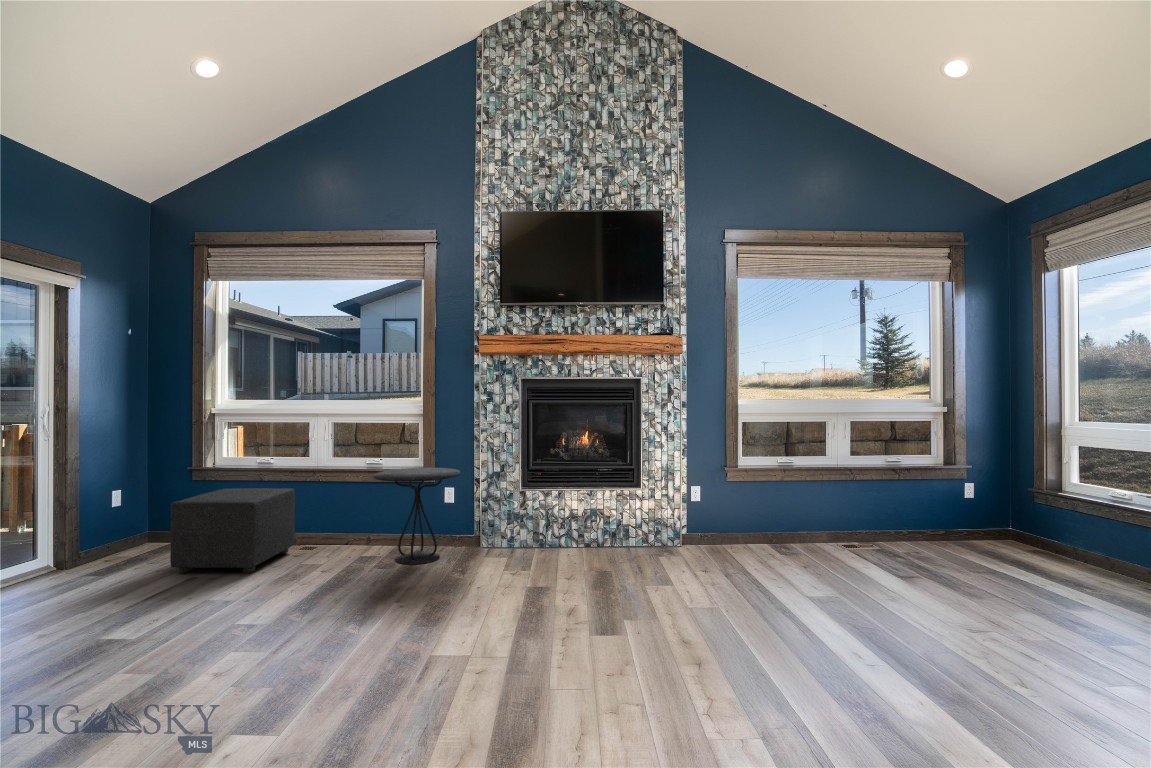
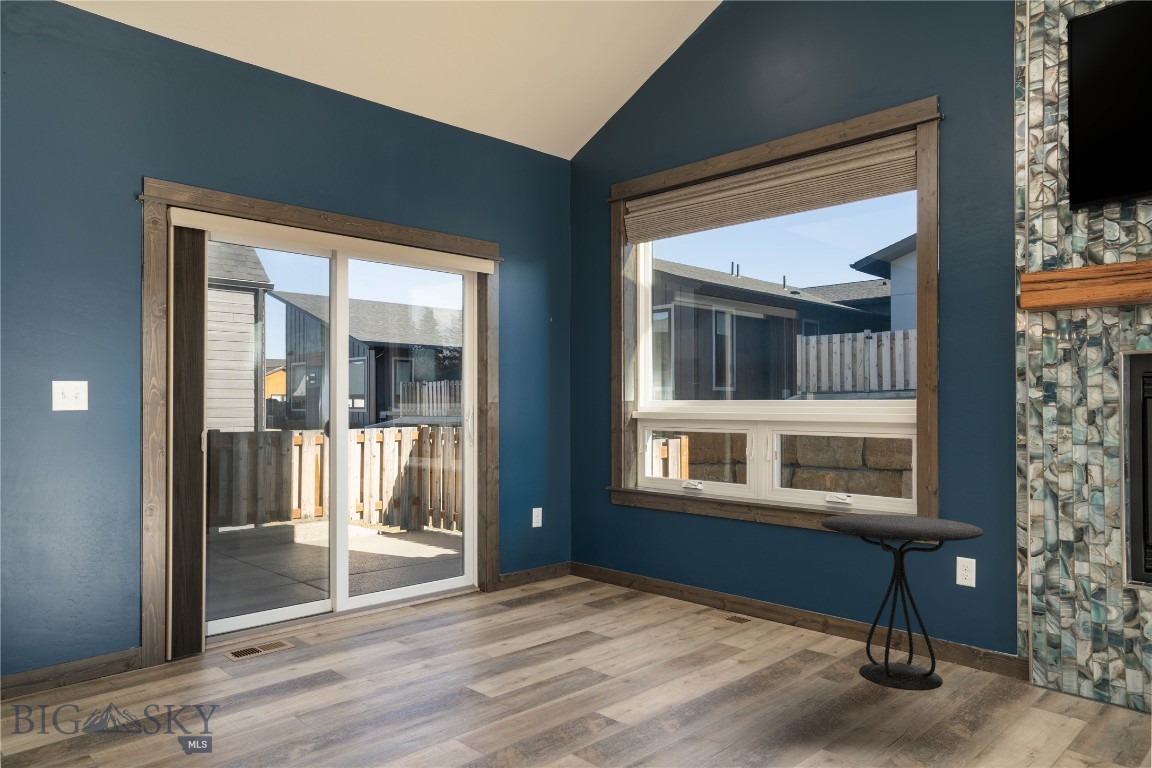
ottoman: present [170,488,295,573] -> none [570,516,719,639]

